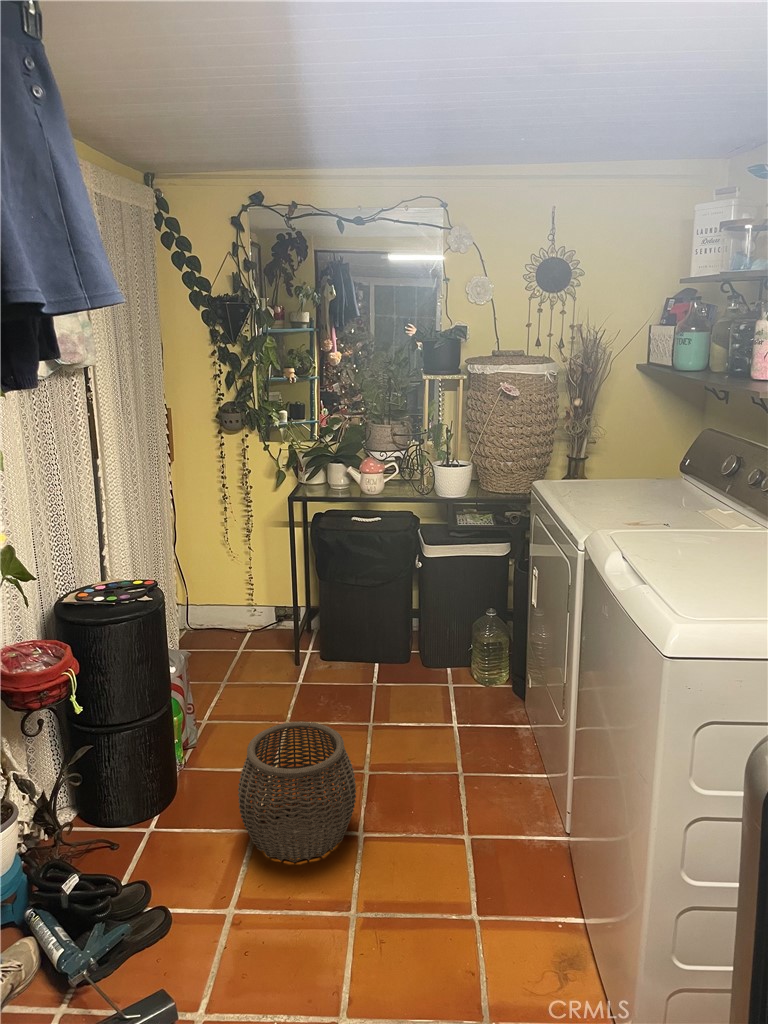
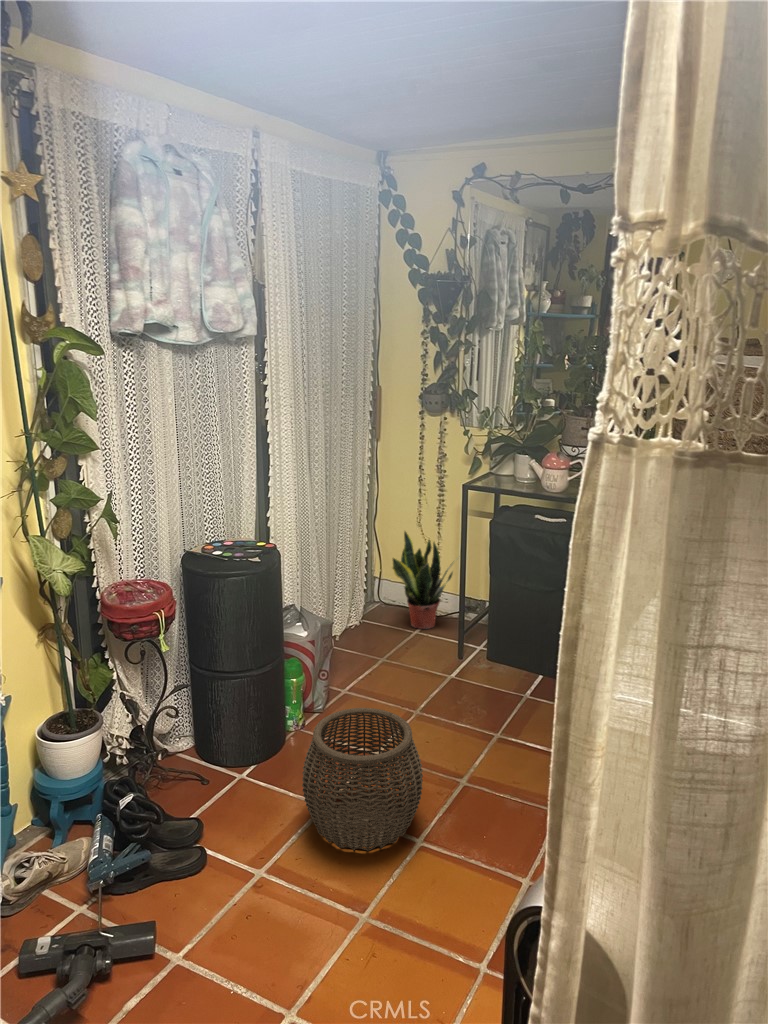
potted plant: none [210,552,271,647] -> present [393,531,454,629]

